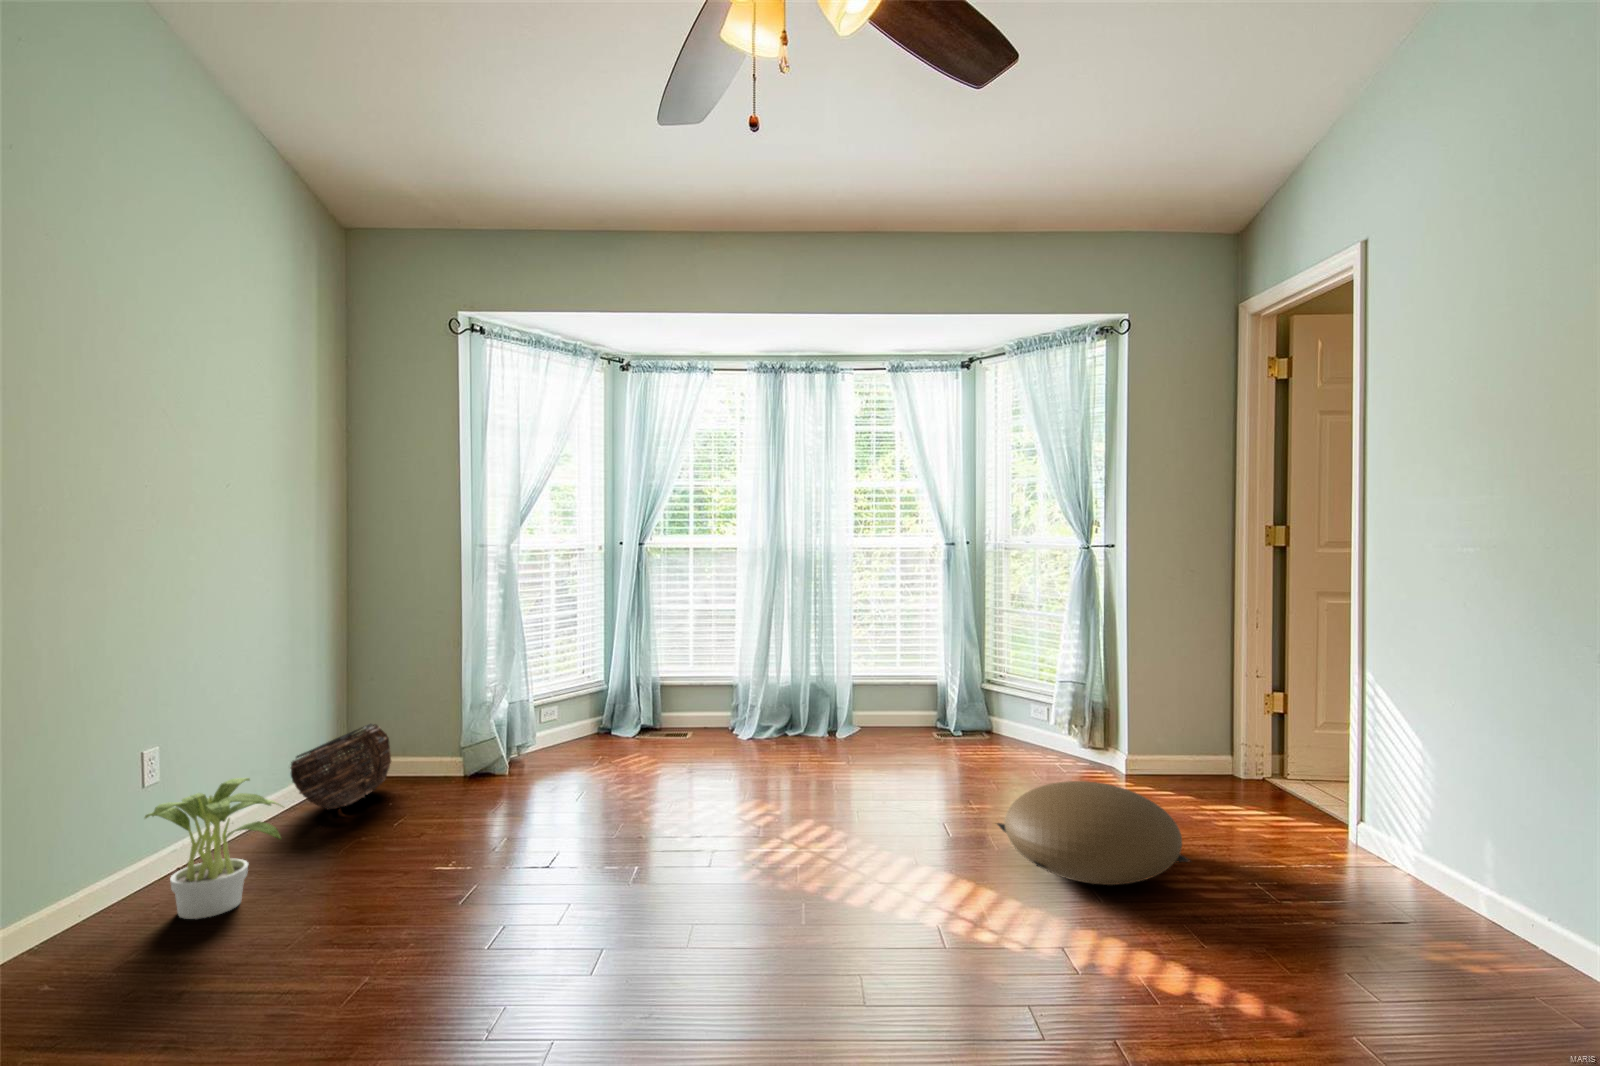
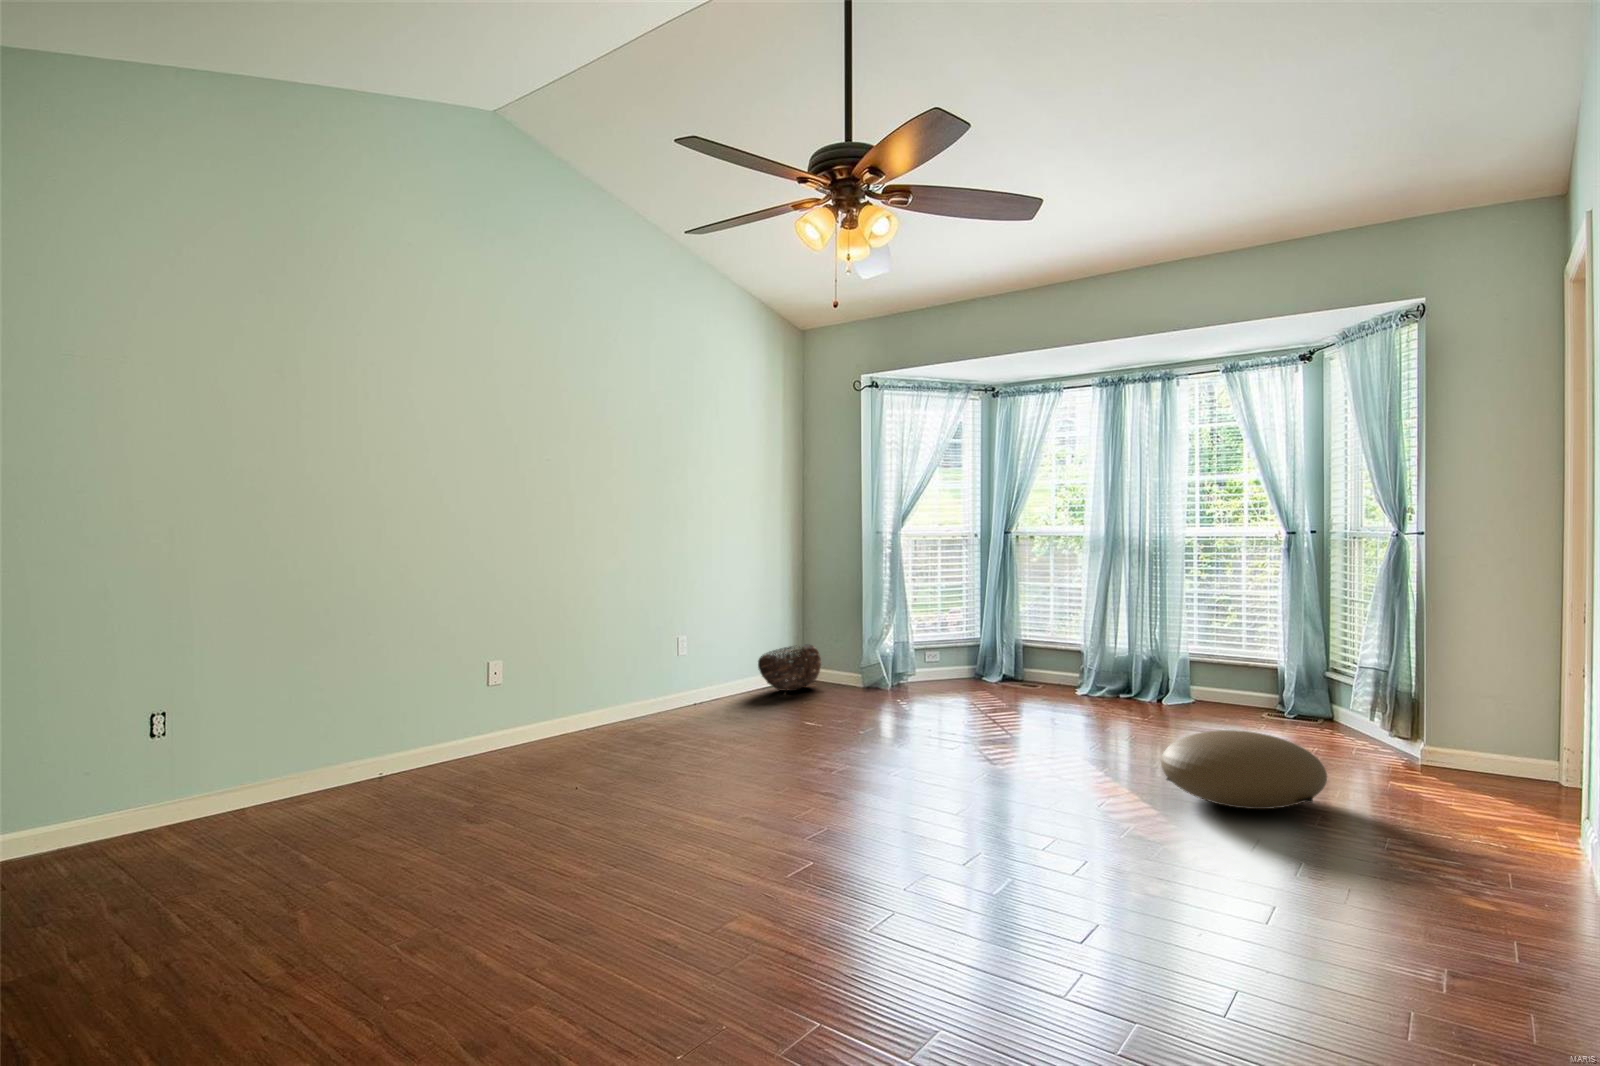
potted plant: present [145,778,281,919] -> none [673,653,735,719]

